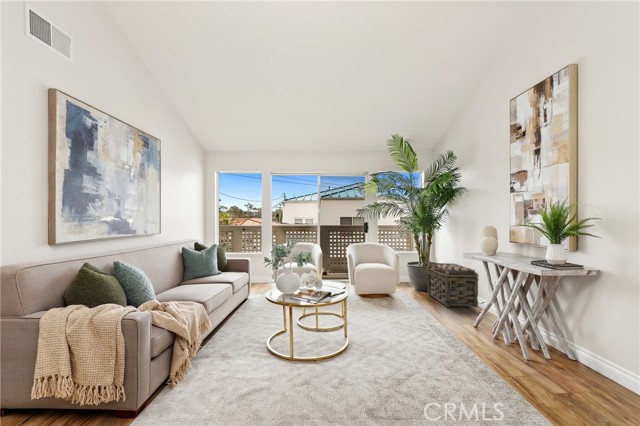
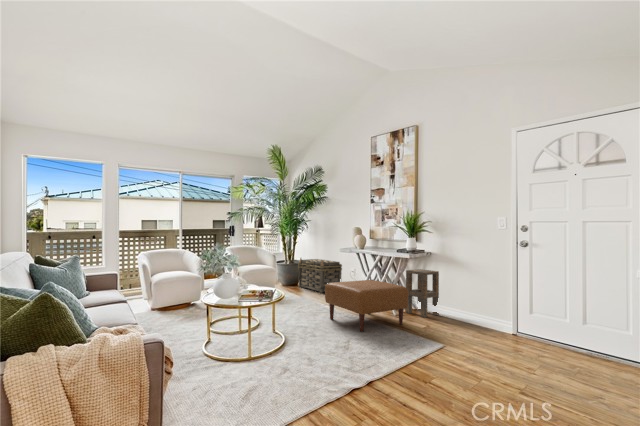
side table: none [545,297,612,380] -> present [406,269,439,317]
ottoman: none [405,305,524,385] -> present [325,280,408,332]

